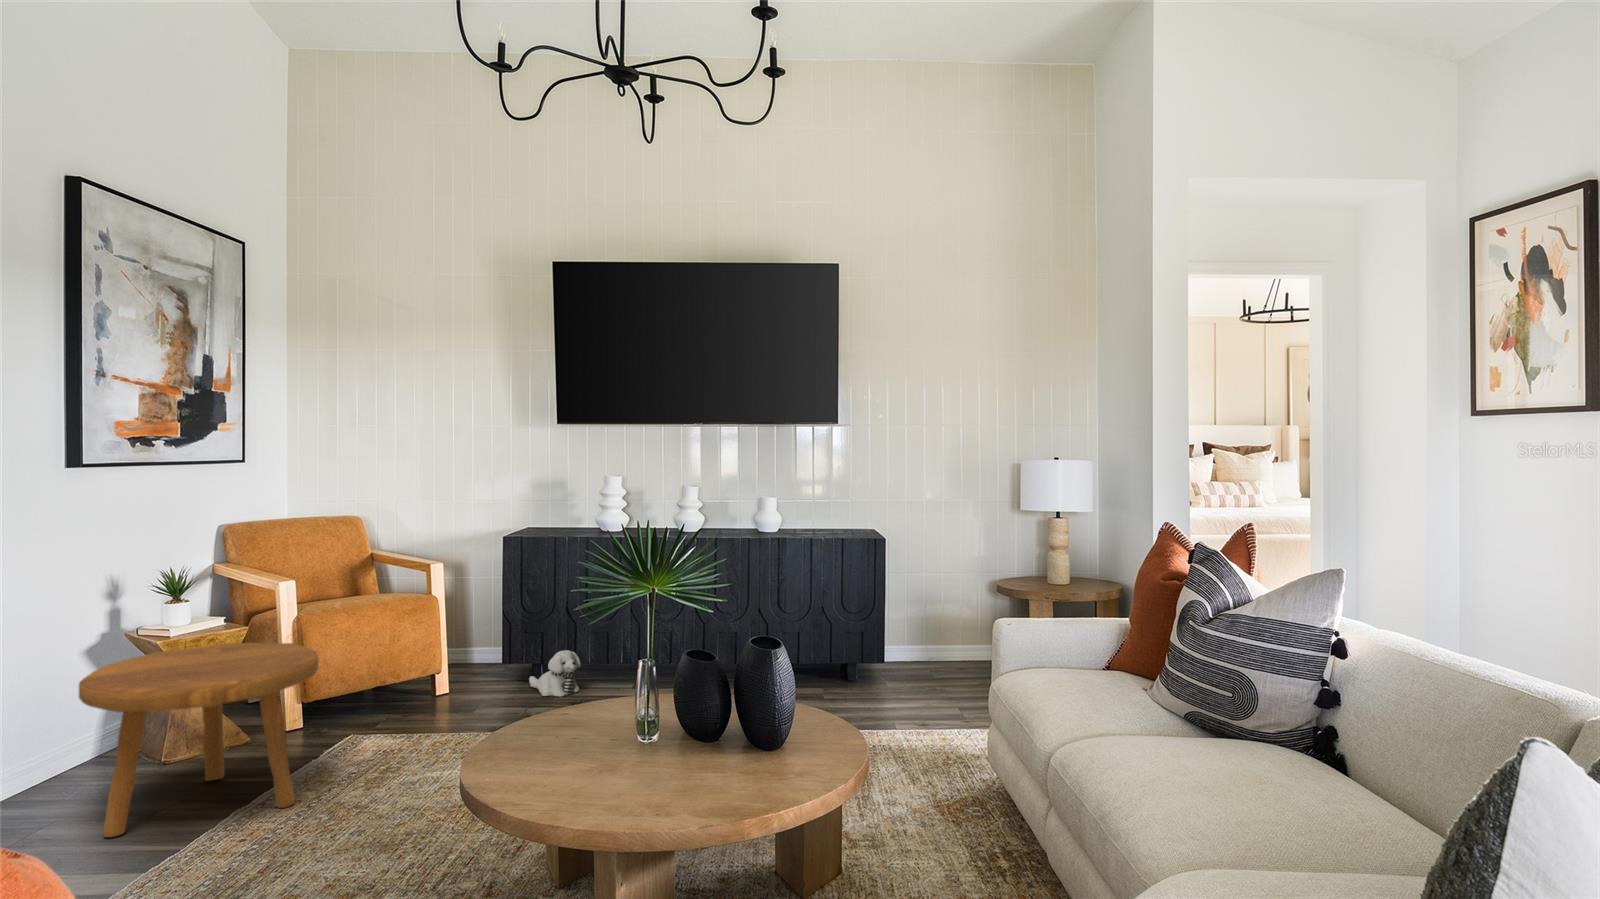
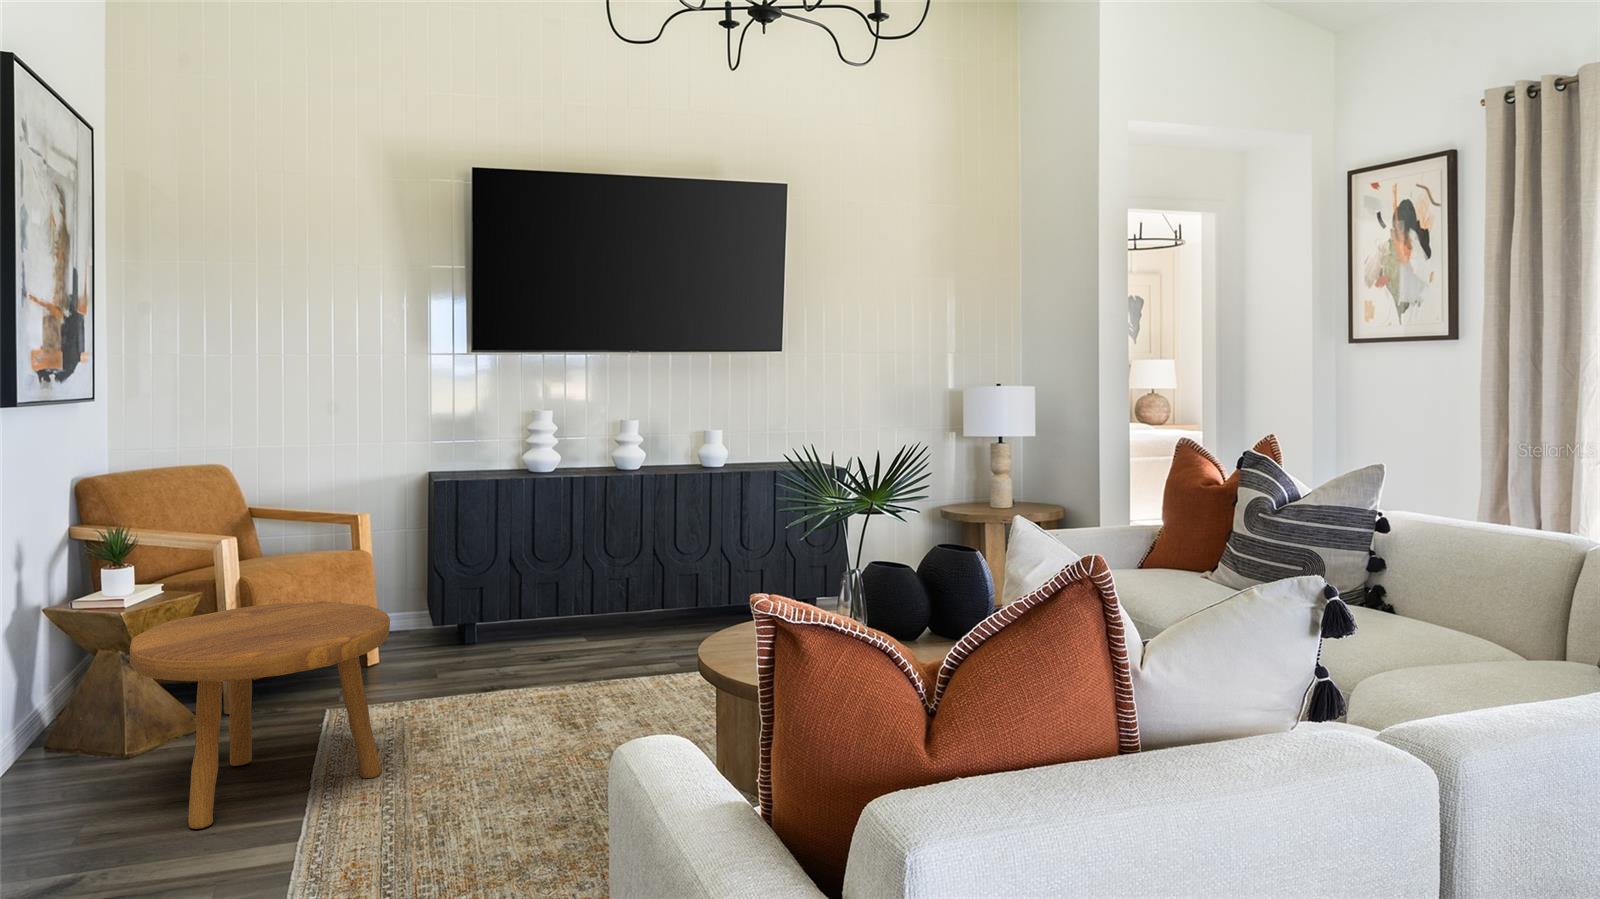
plush toy: present [529,650,581,696] -> none [491,600,555,651]

